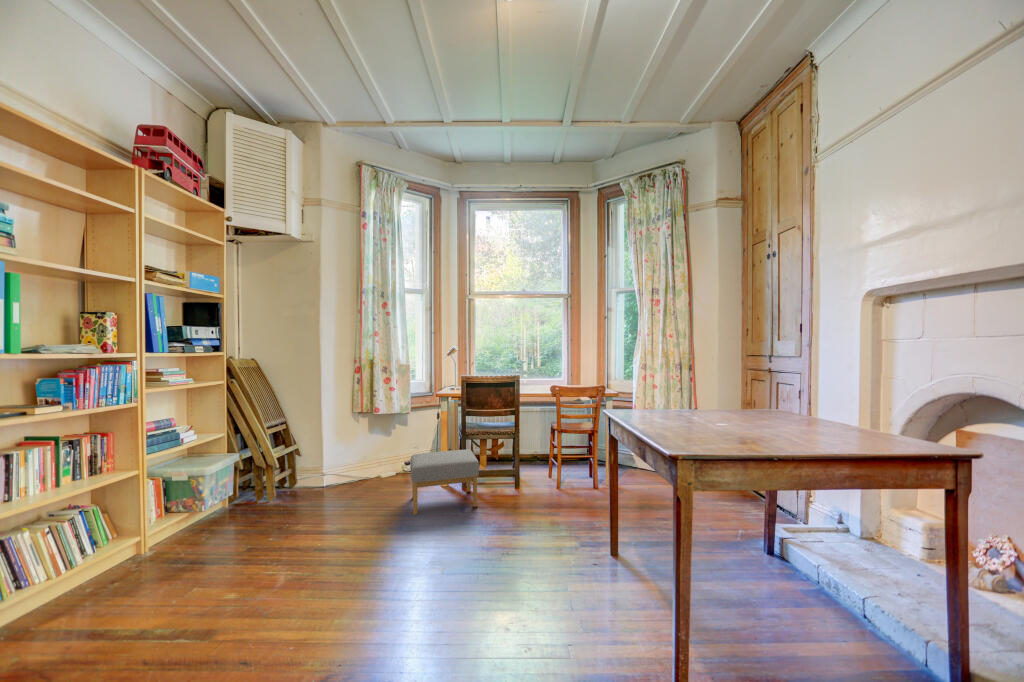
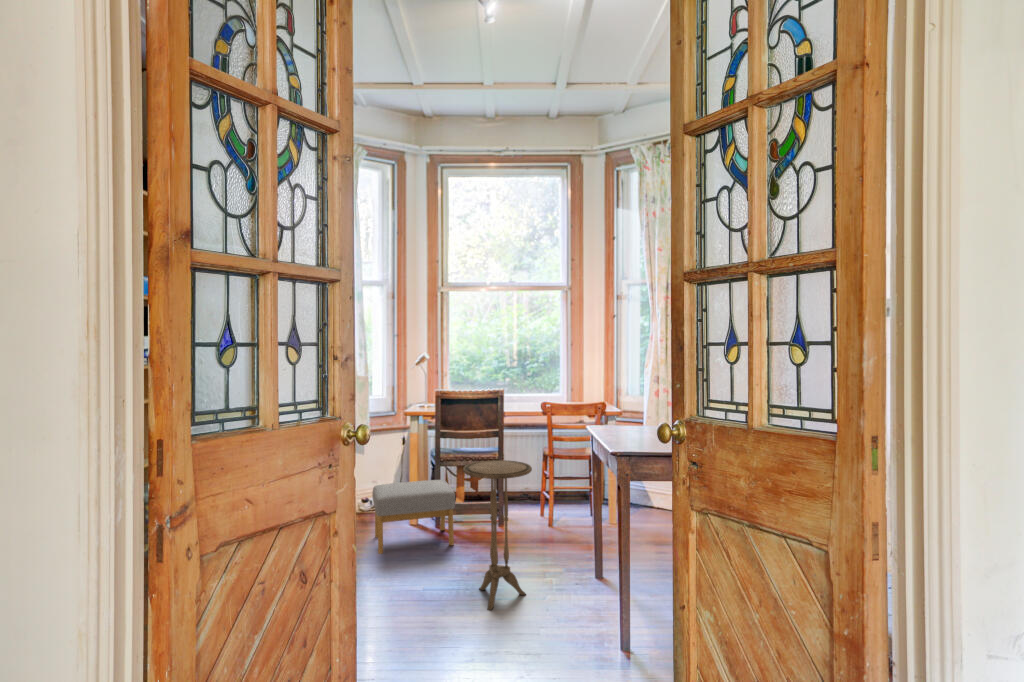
side table: none [485,437,547,580] -> present [463,460,532,610]

